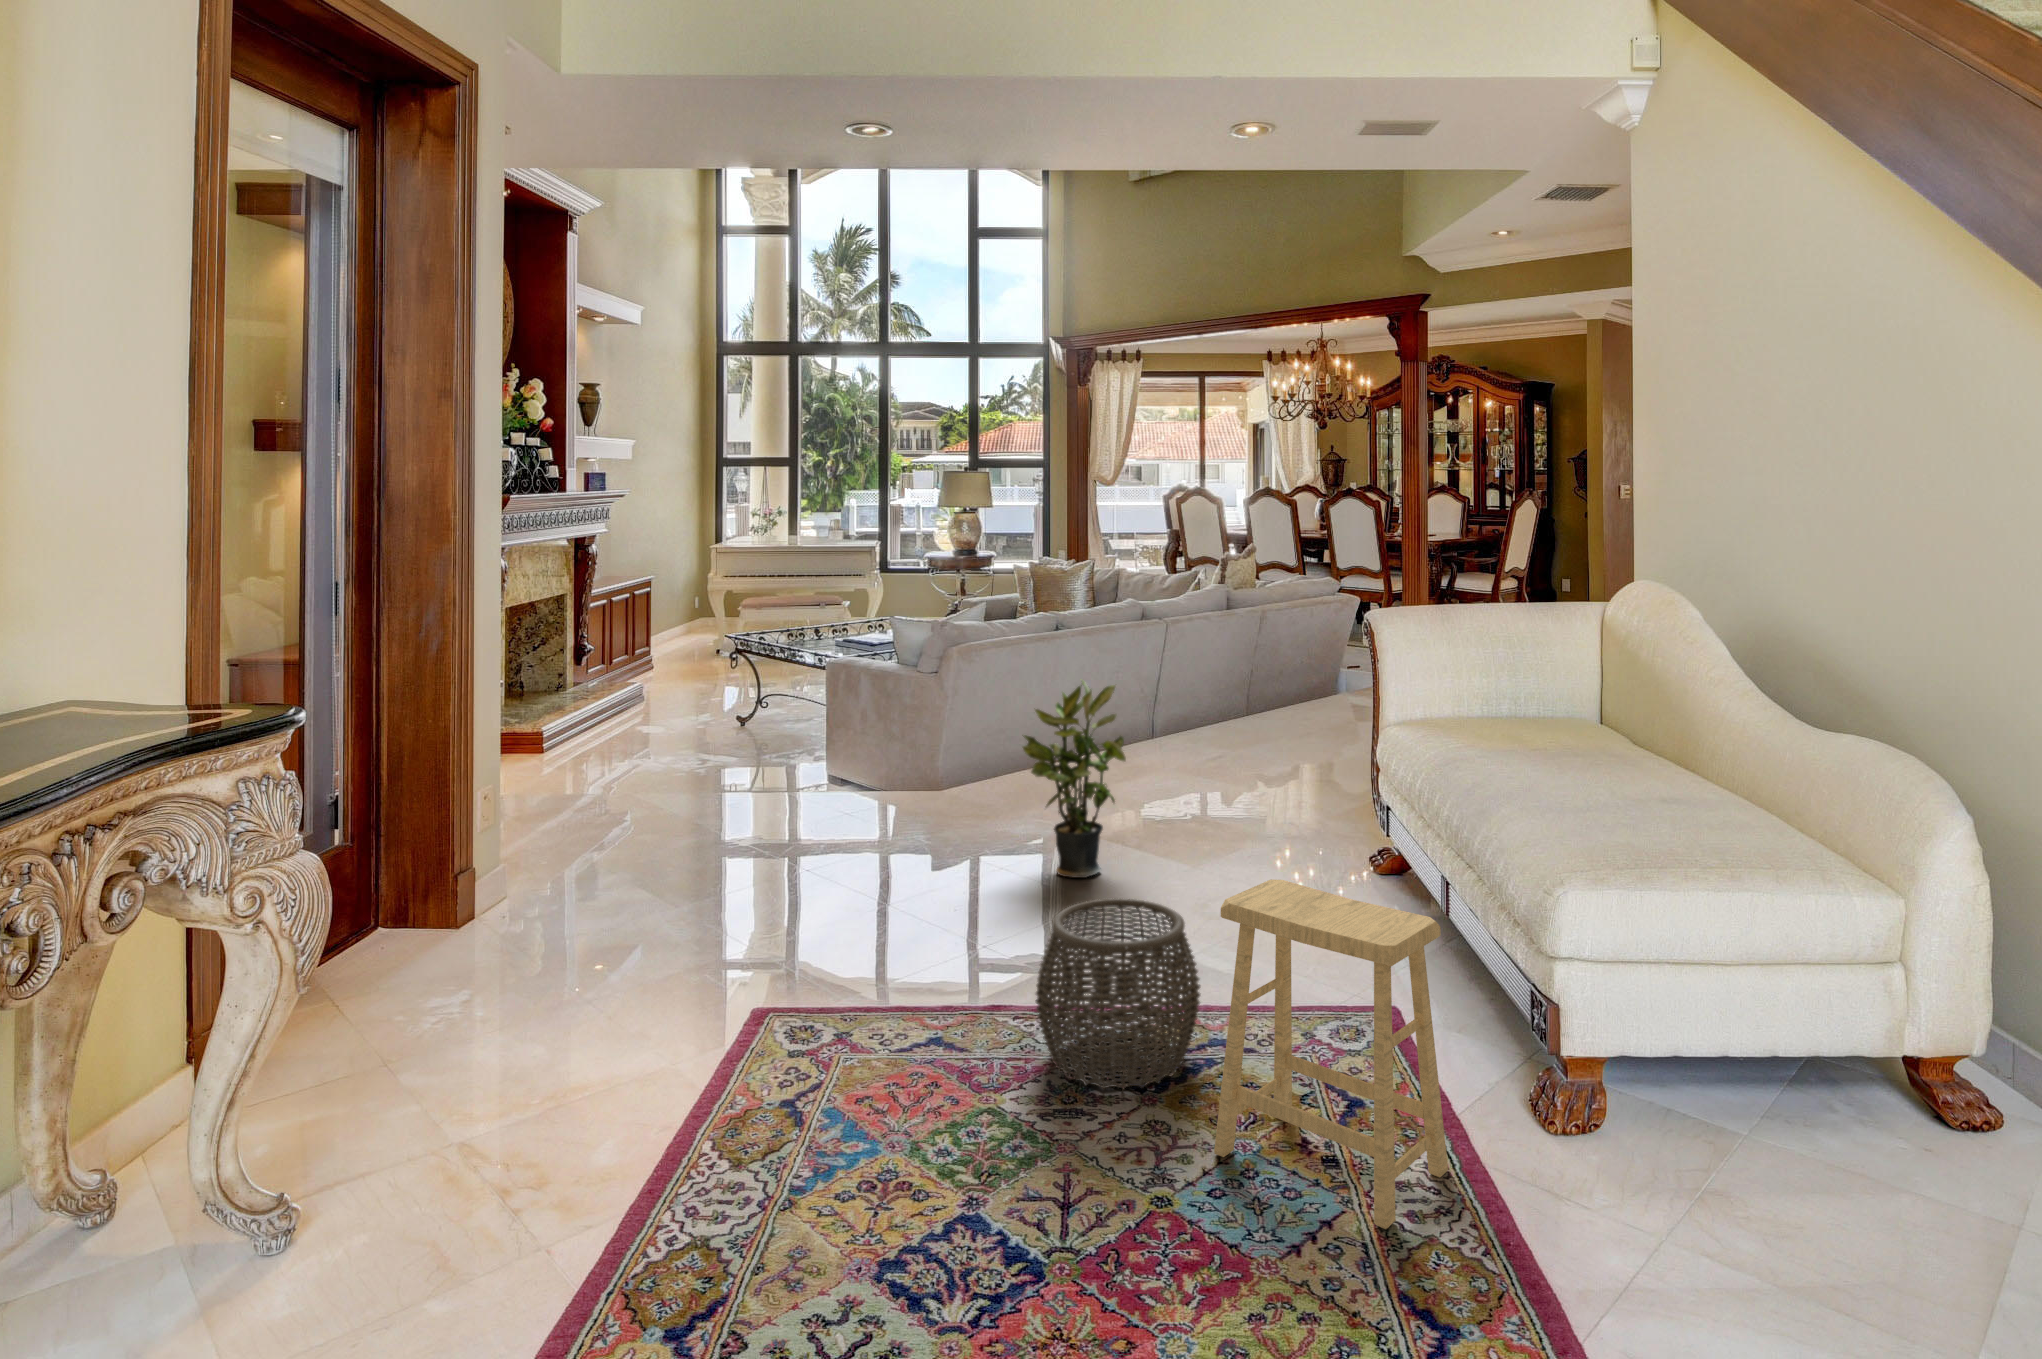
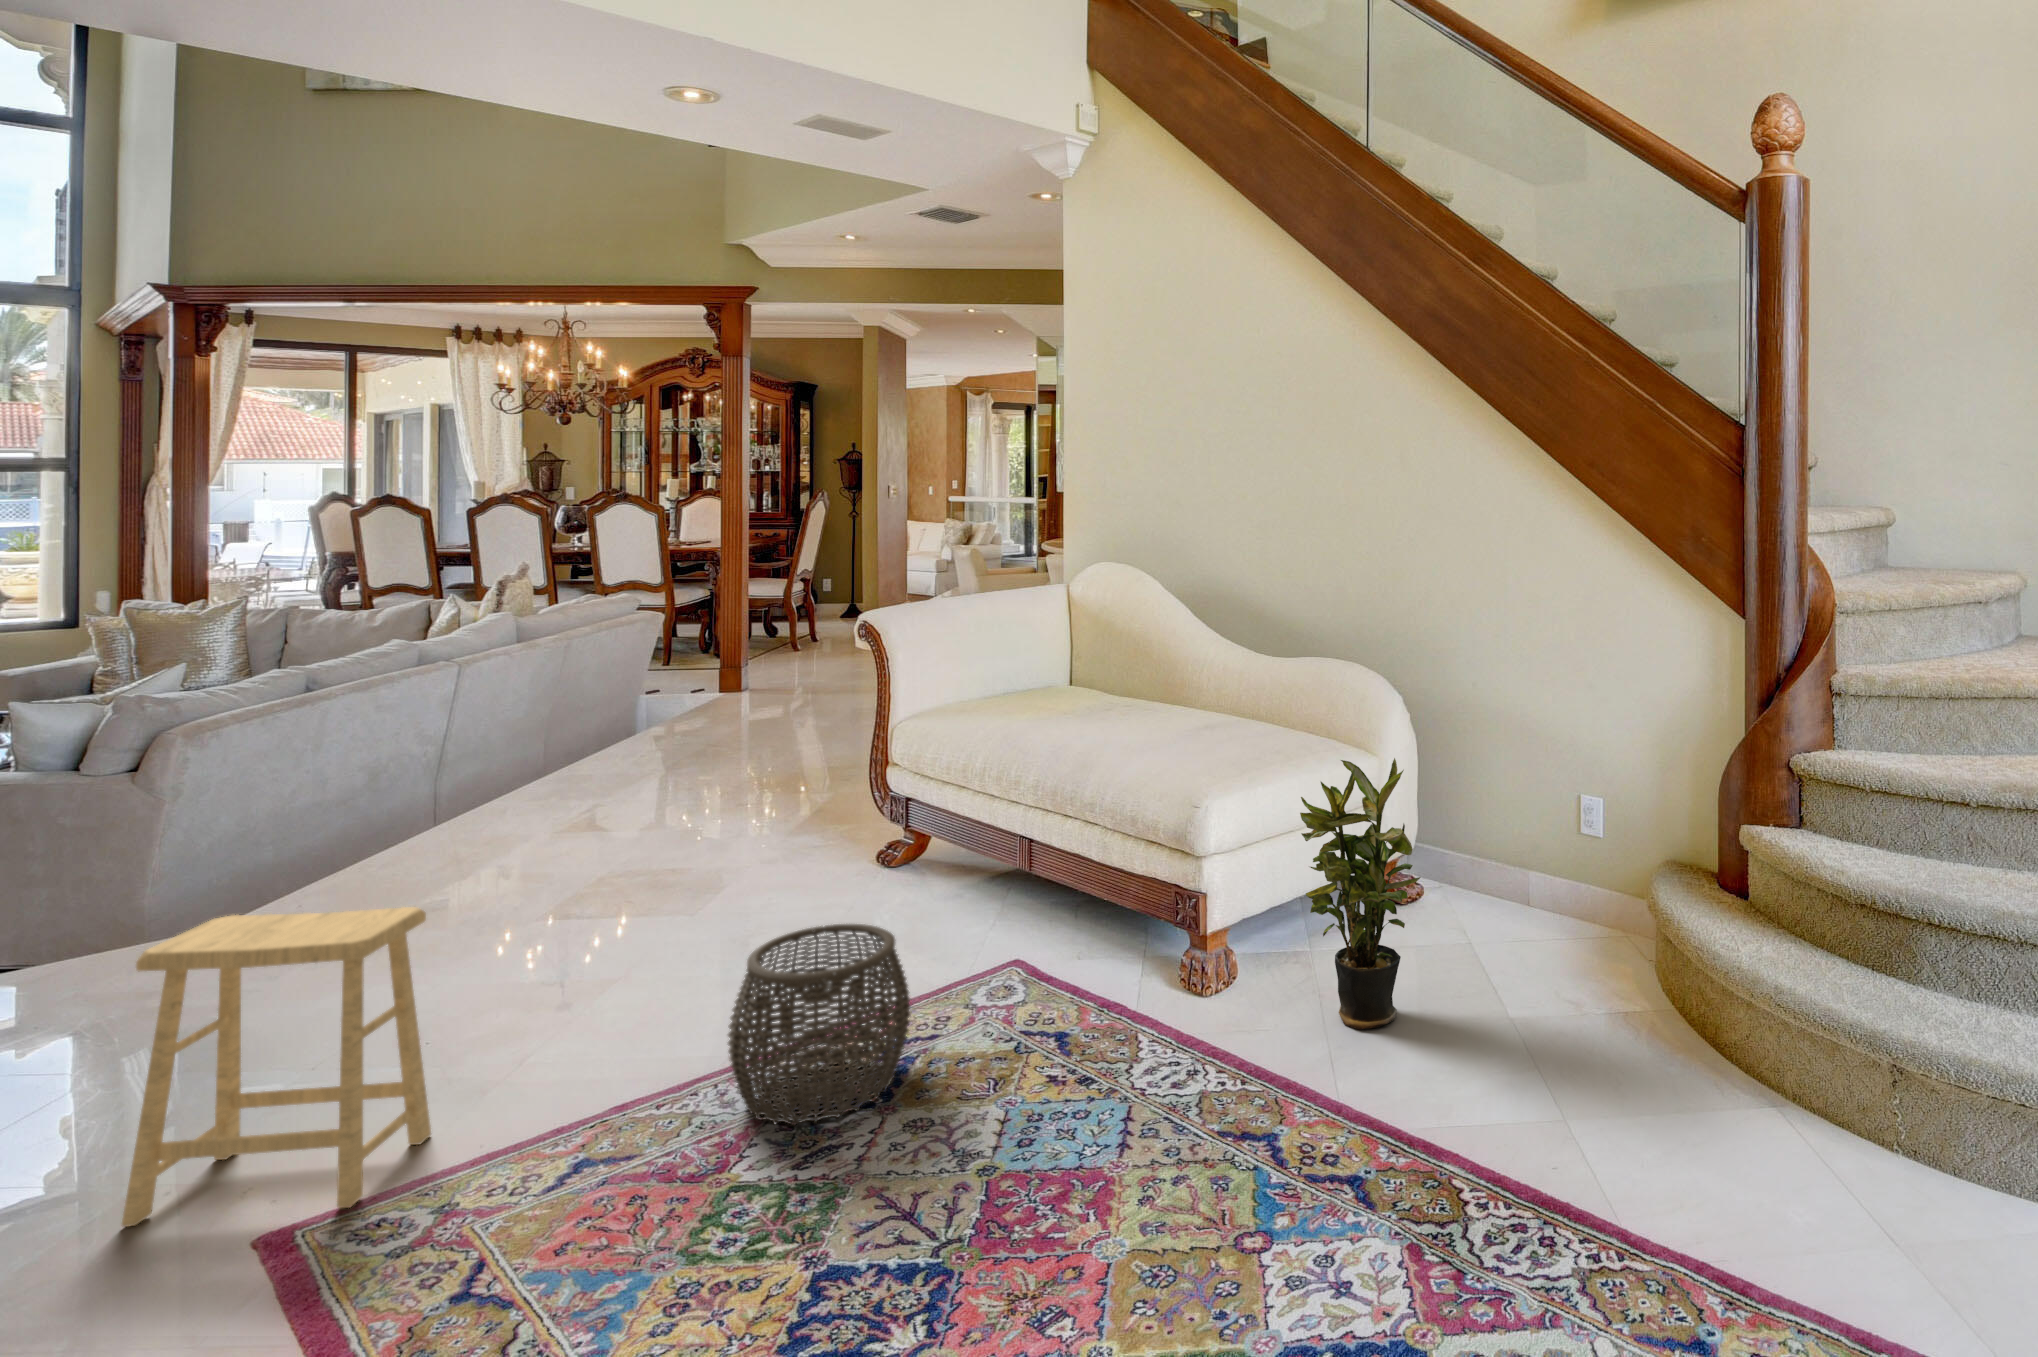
potted plant: present [1023,681,1126,878] -> present [1300,758,1421,1030]
footstool: present [1214,879,1448,1229] -> present [122,907,431,1227]

